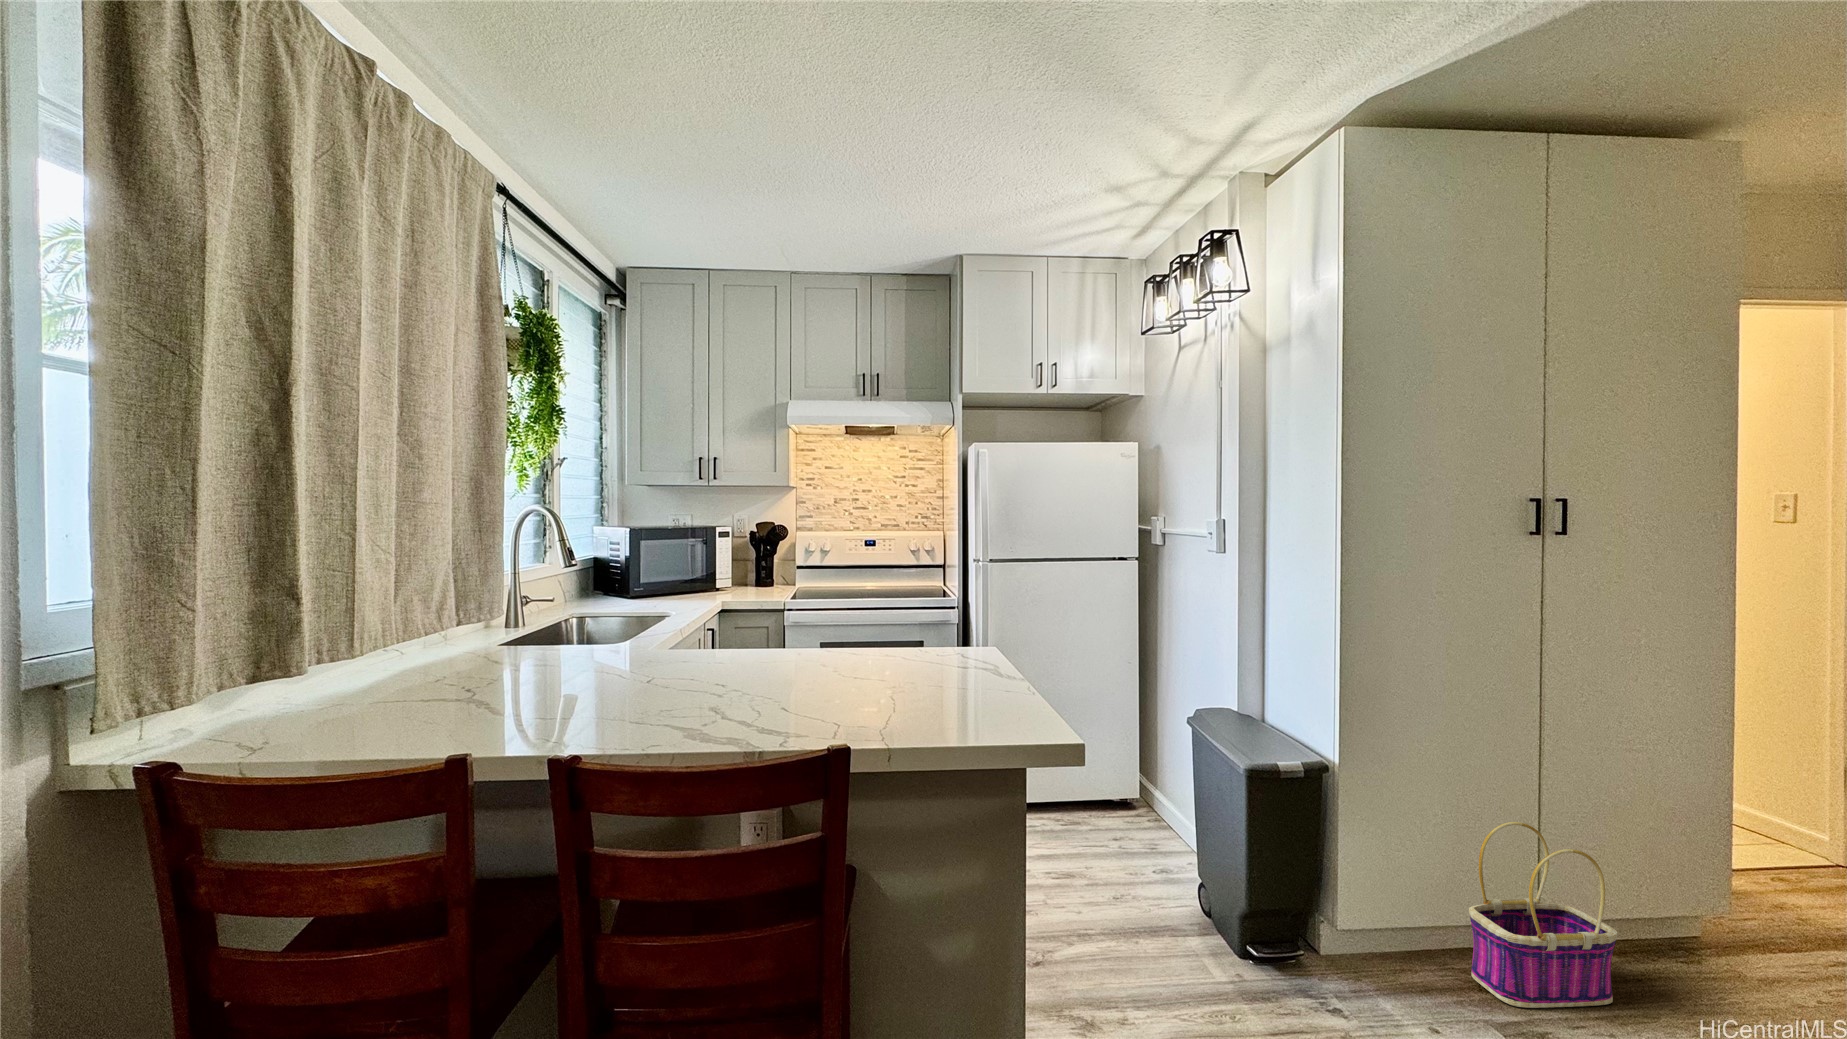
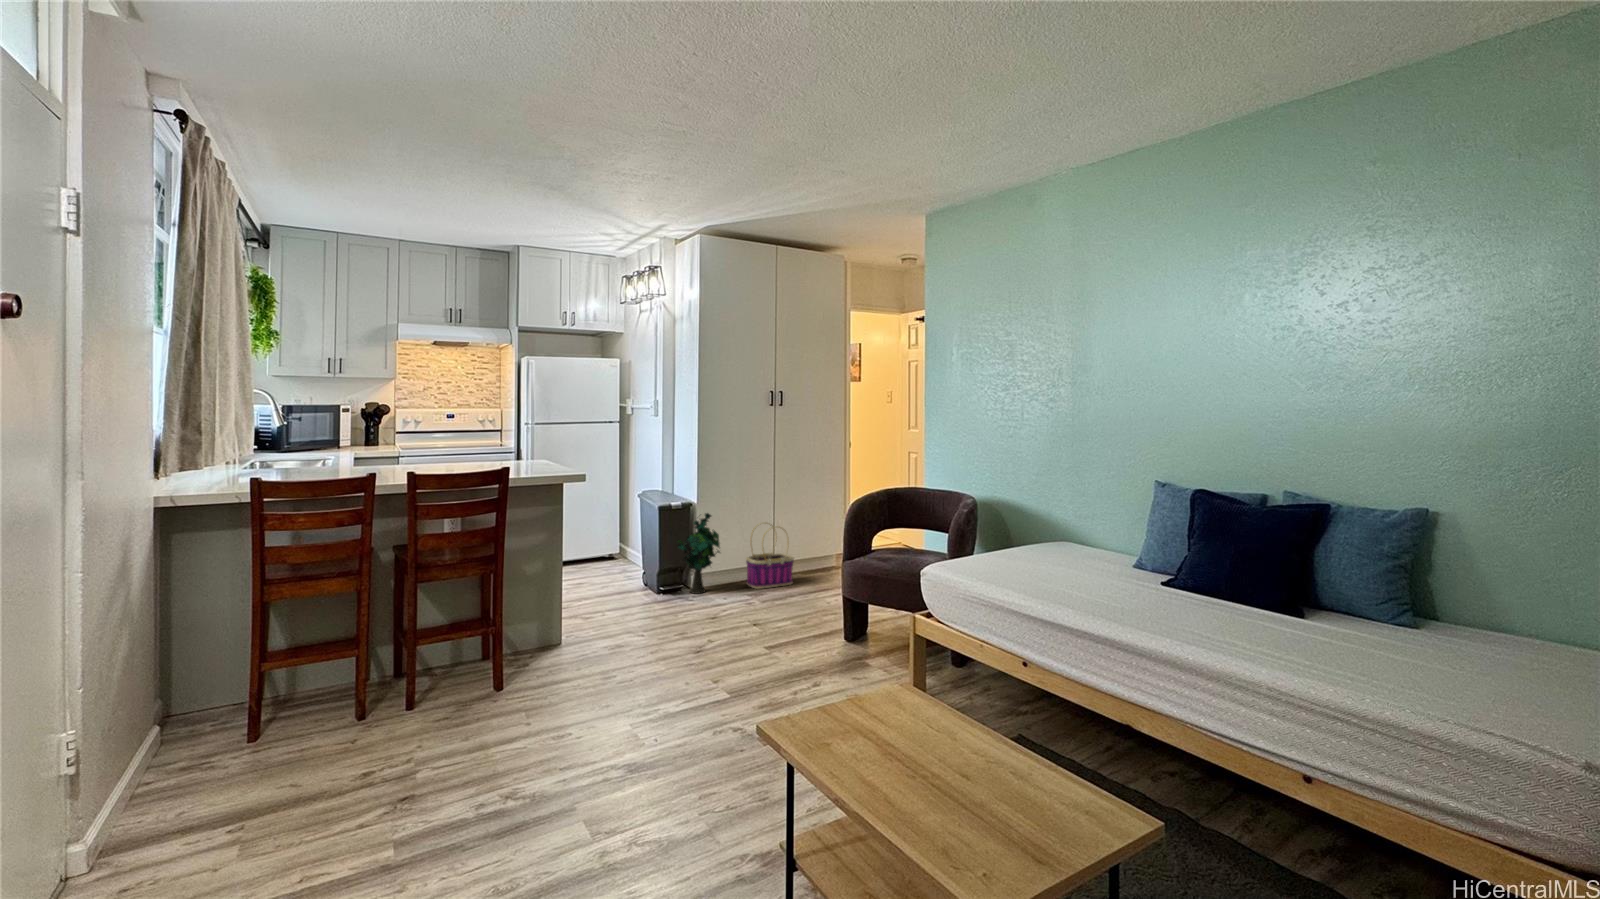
decorative plant: none [1288,794,1412,995] -> present [677,513,720,594]

